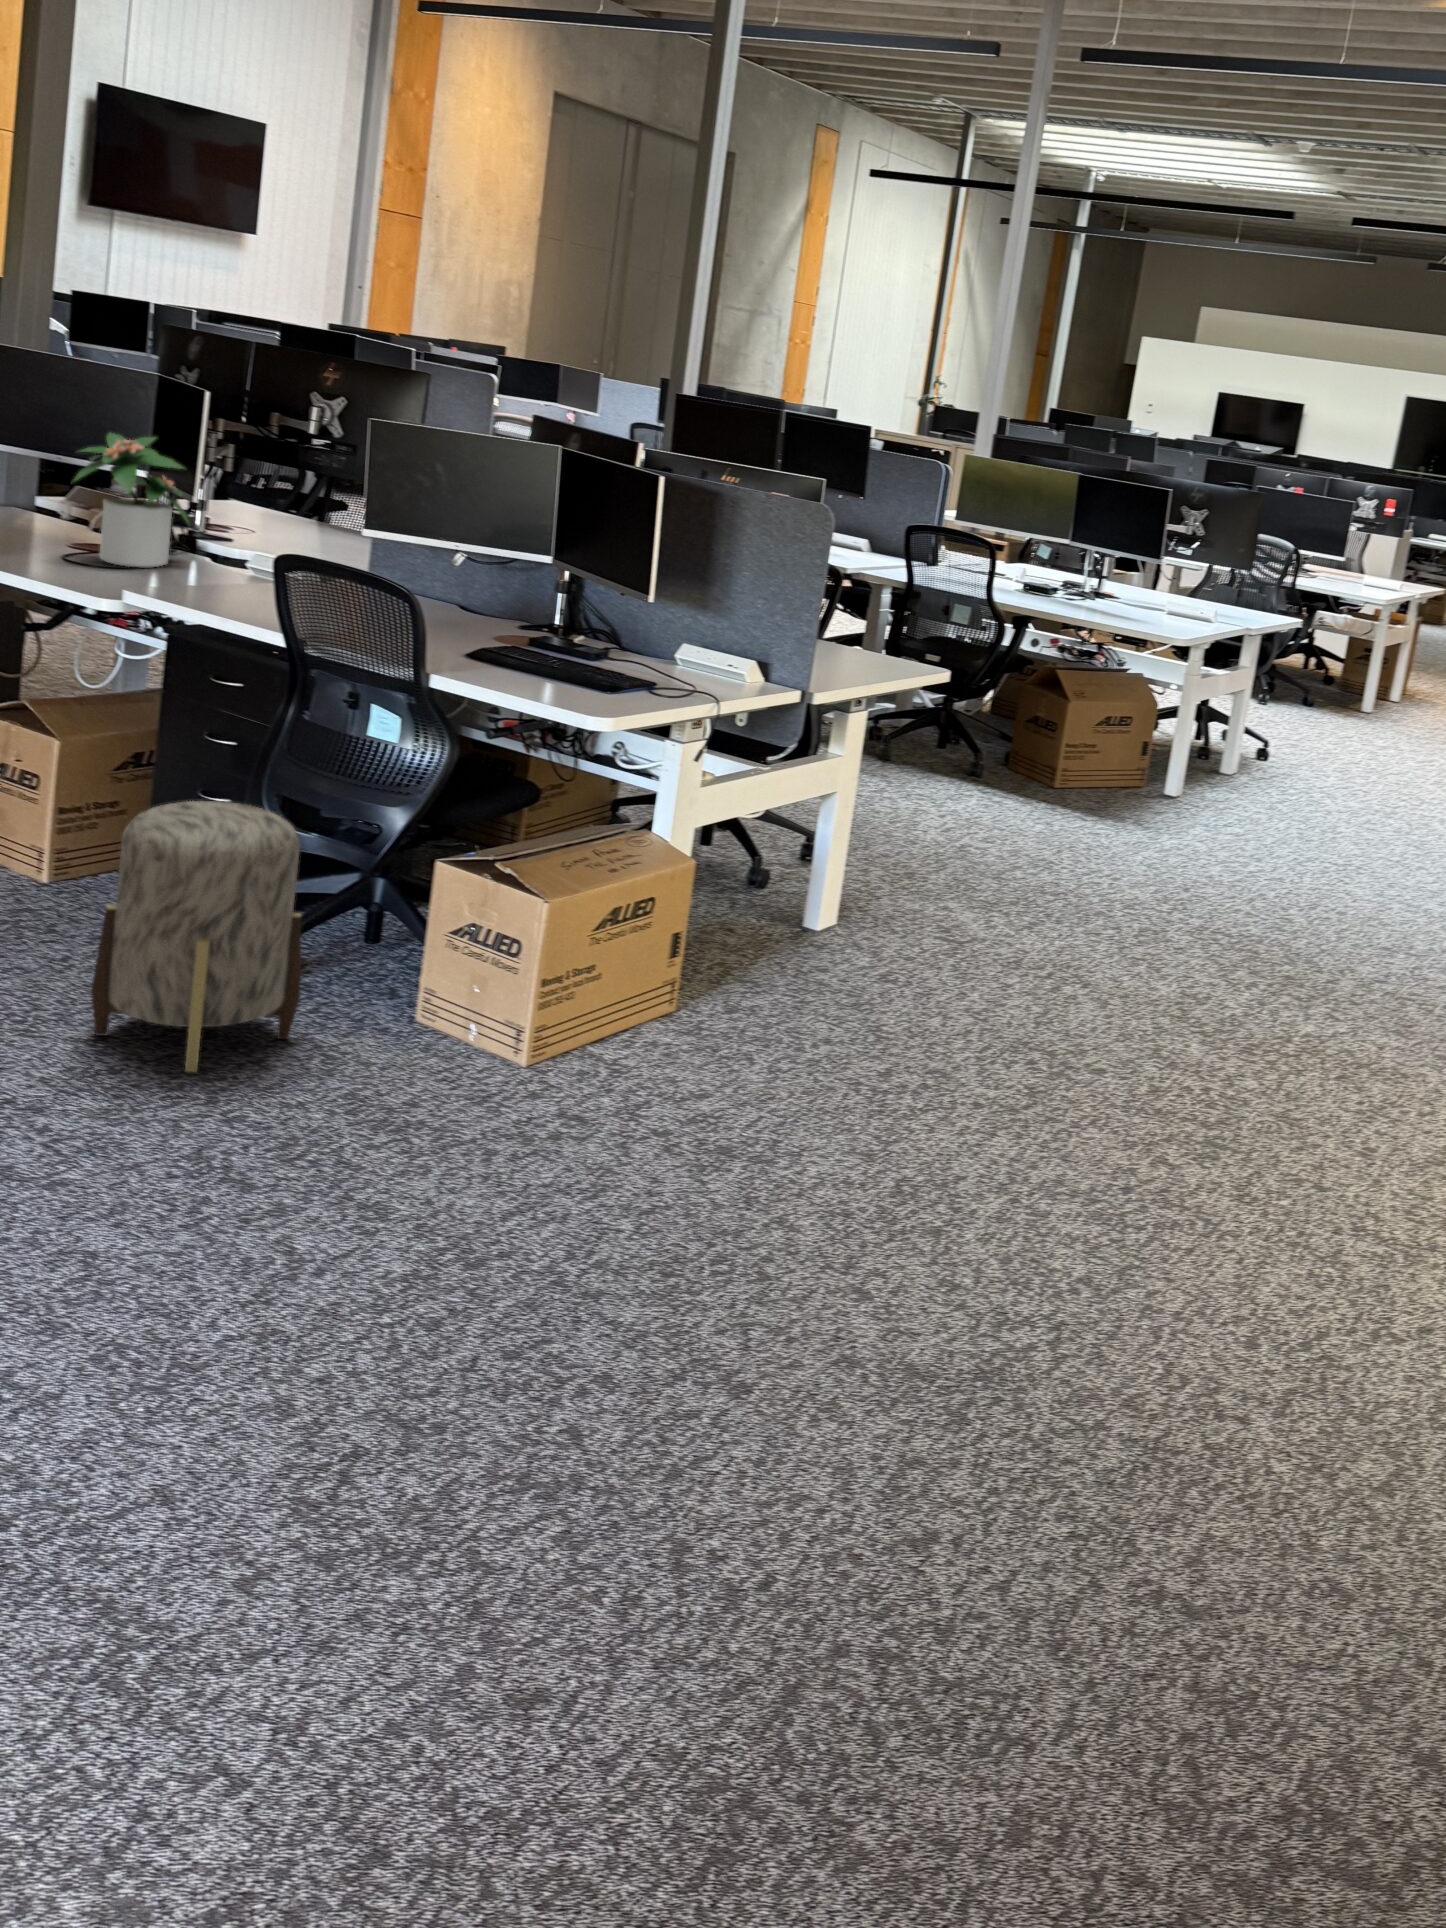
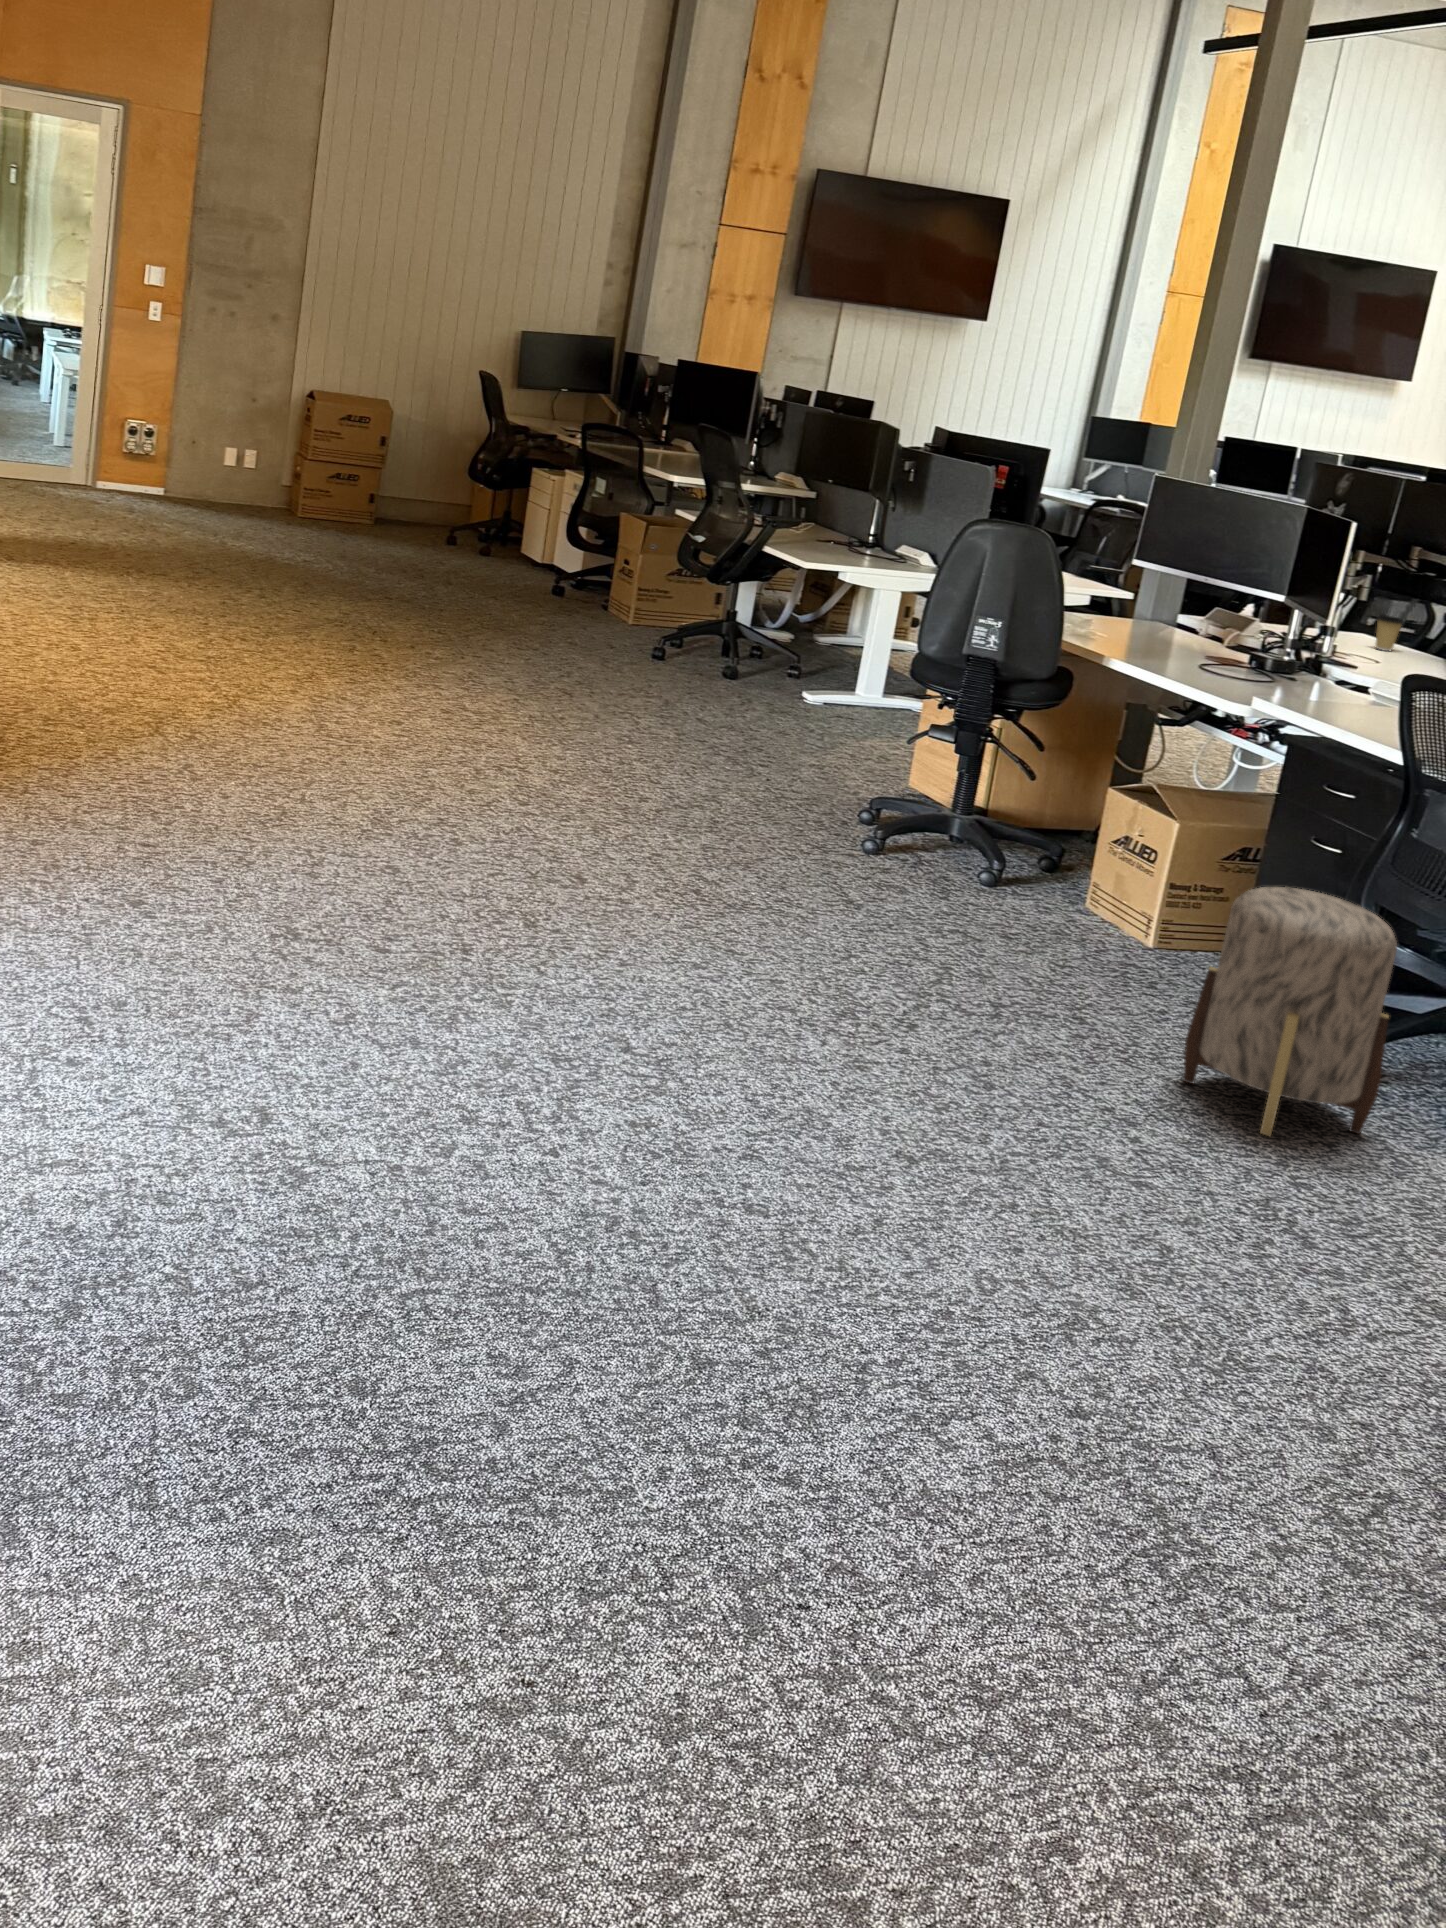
potted plant: present [74,433,188,568] -> none [1219,554,1327,681]
coffee cup: none [244,481,273,519] -> present [1376,614,1403,651]

